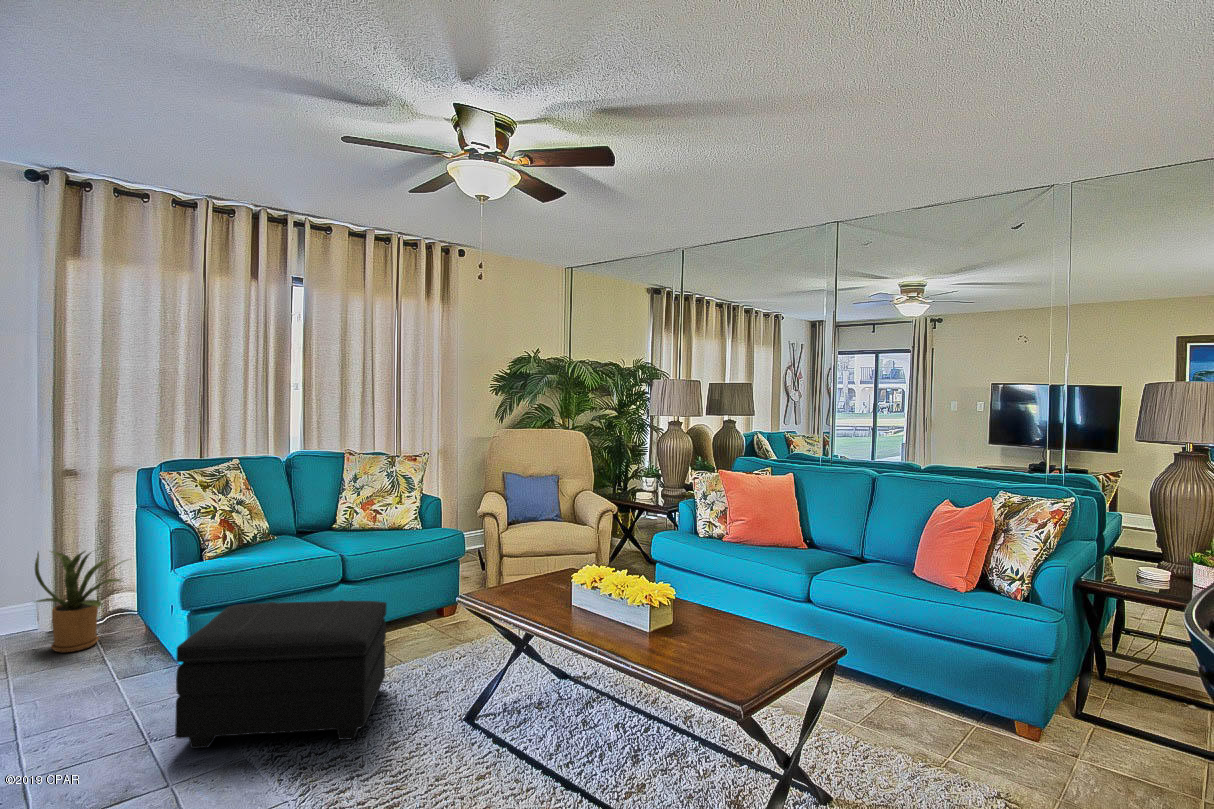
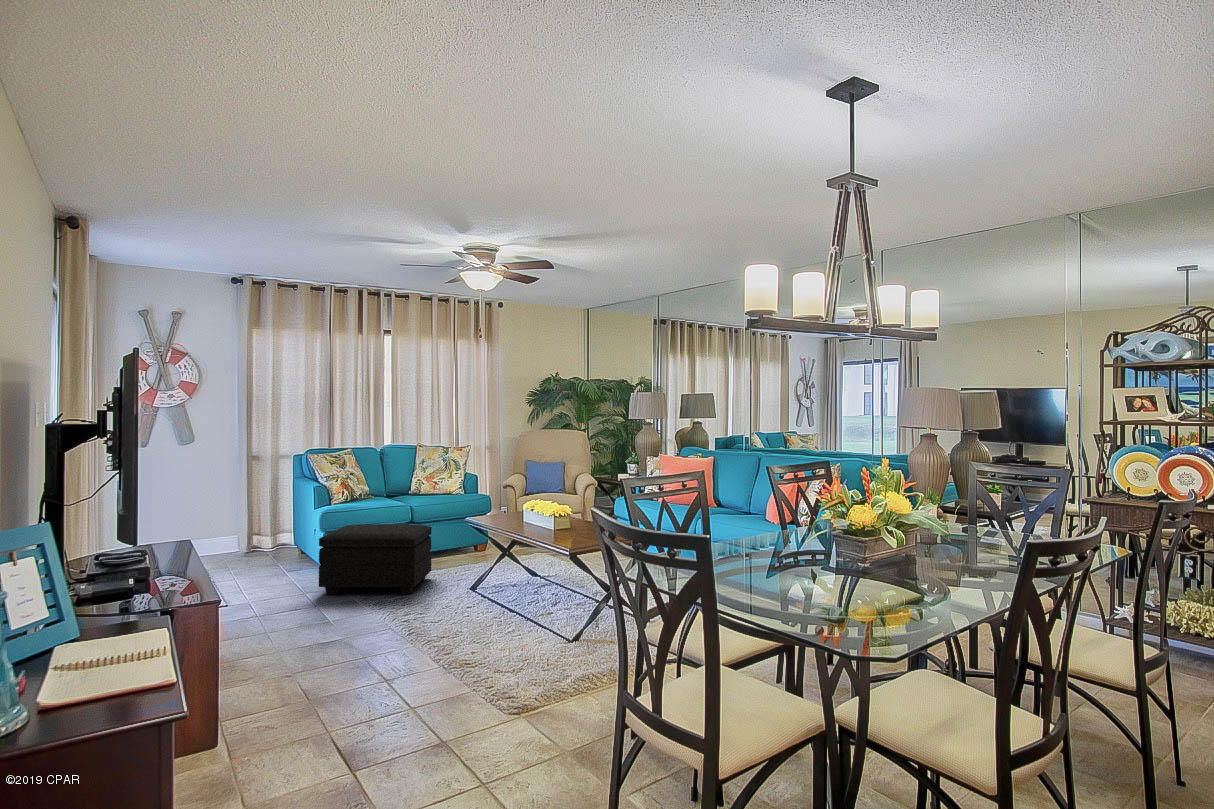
house plant: present [35,551,126,652] -> none [238,499,293,561]

